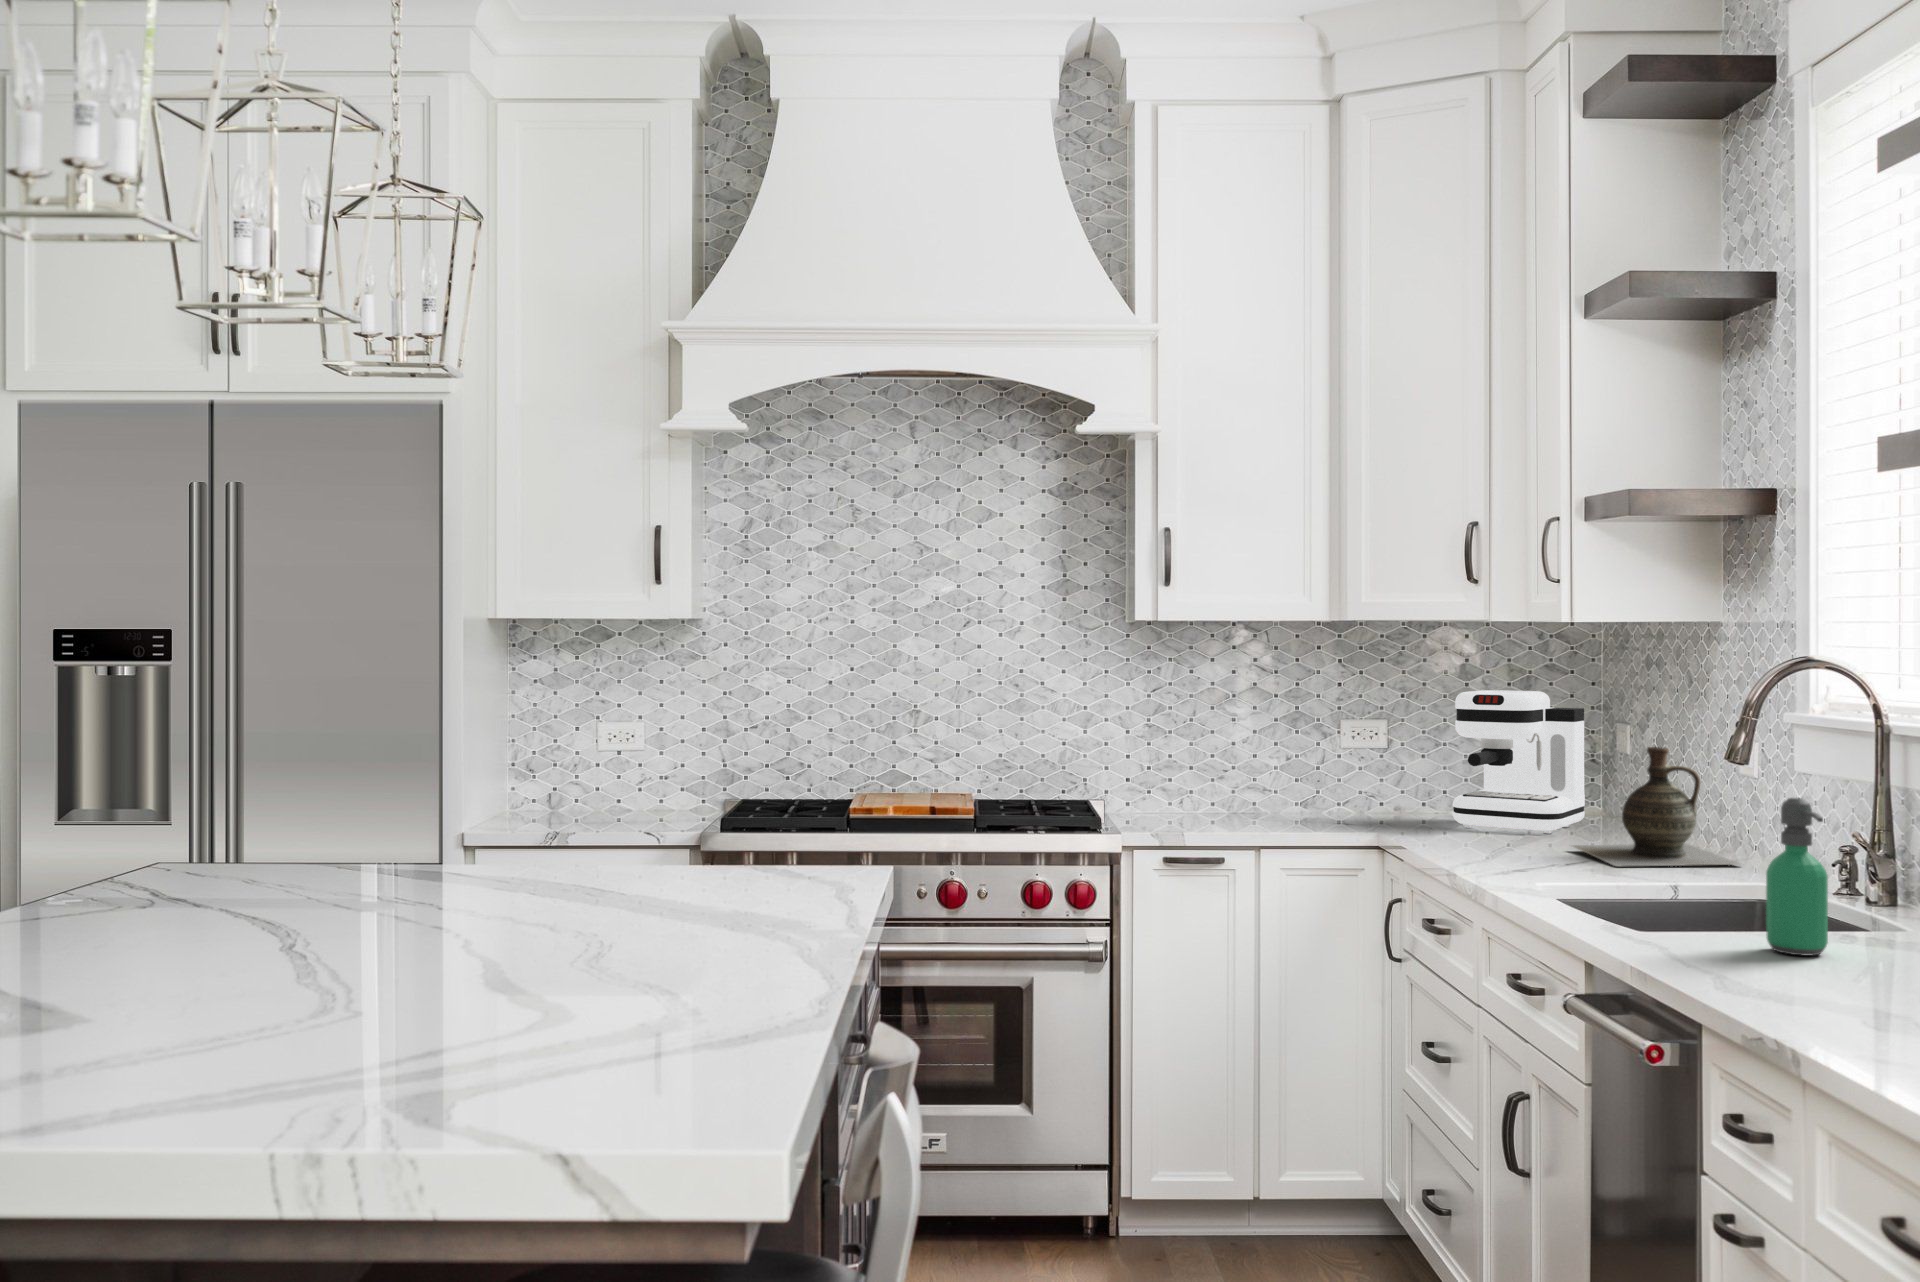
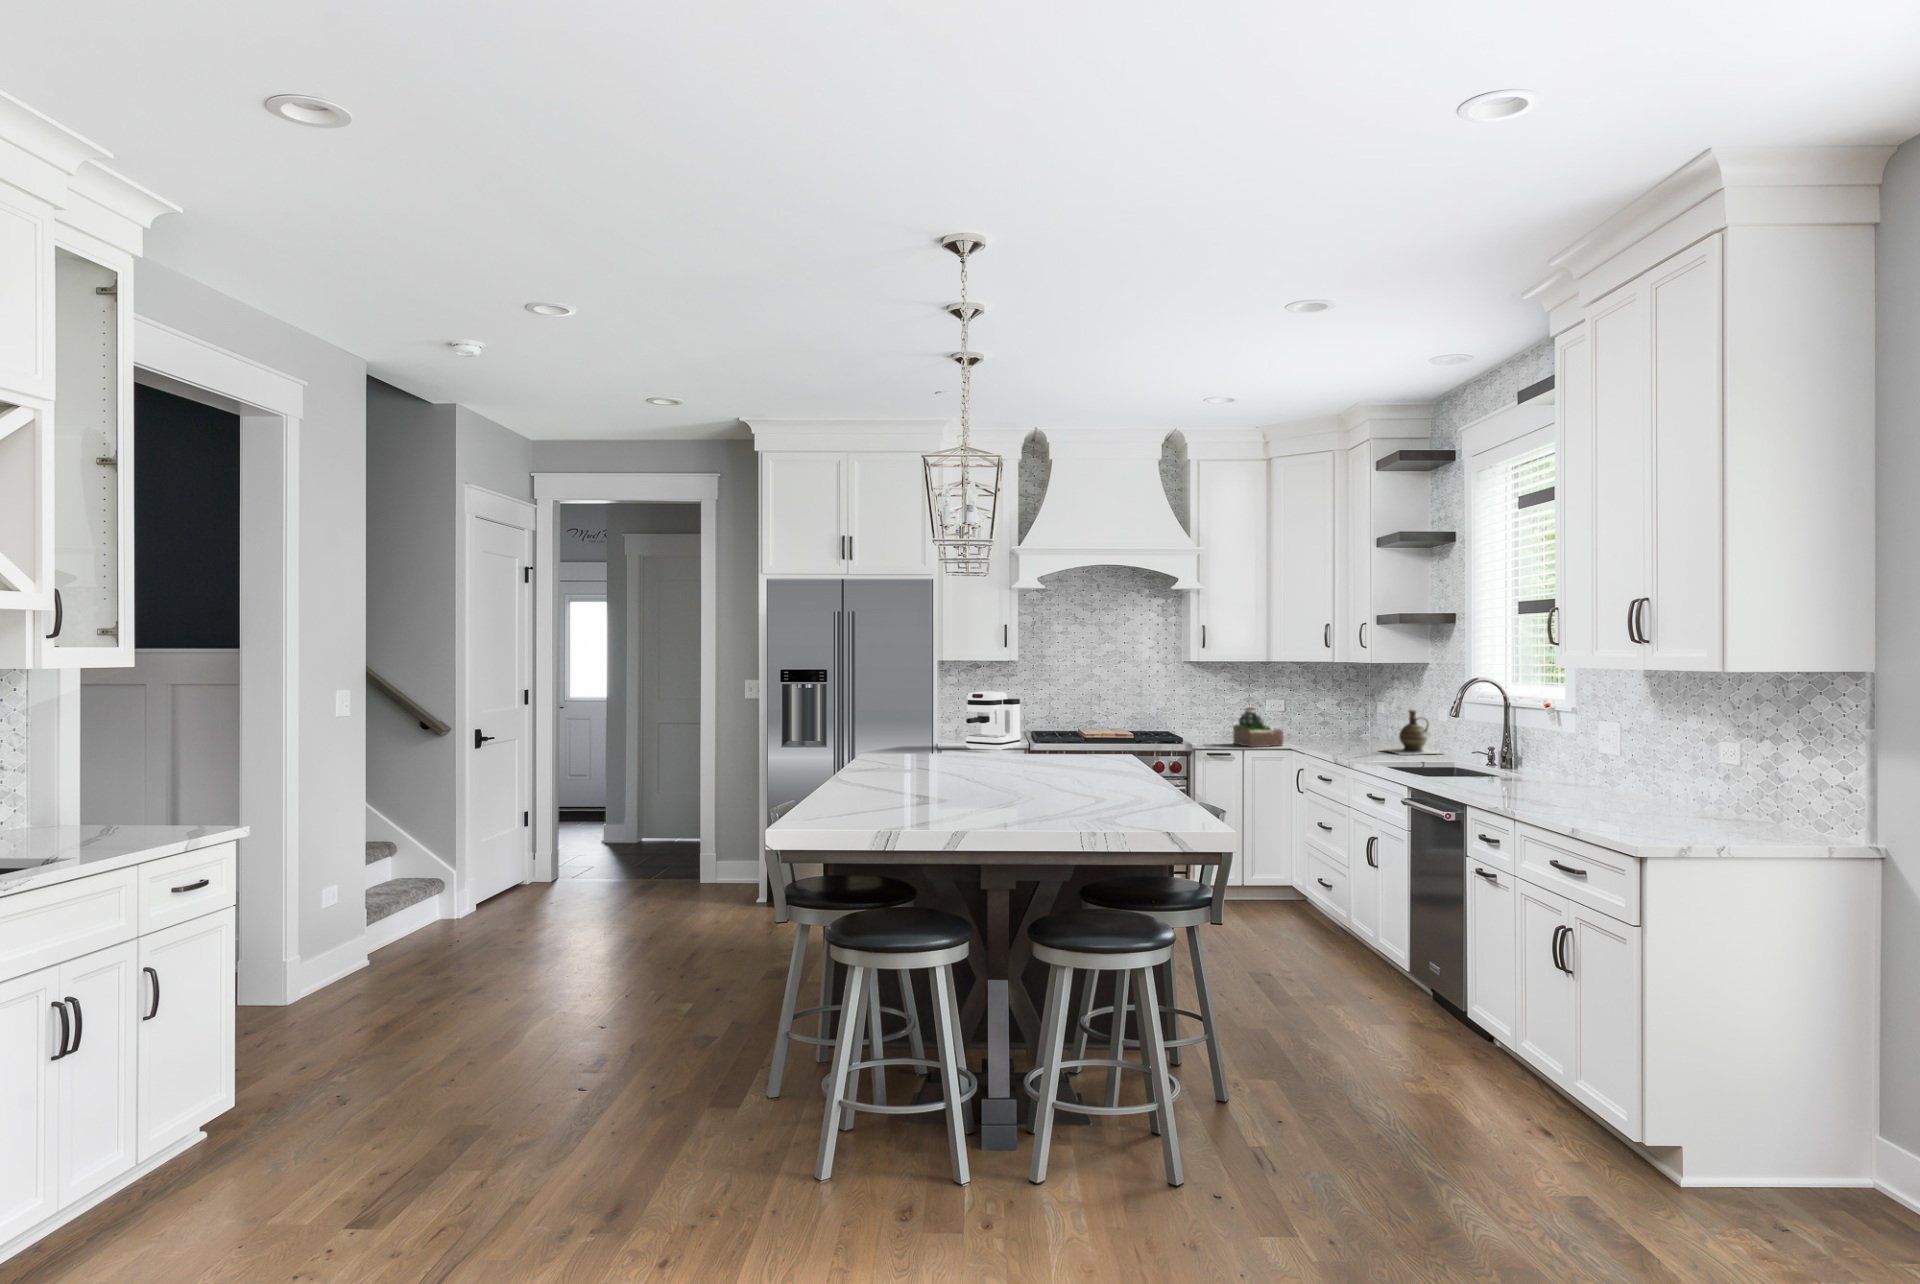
coffee maker: present [1453,690,1585,834] -> present [966,692,1021,751]
succulent plant: none [1234,735,1351,833] -> present [1233,707,1284,747]
soap dispenser: present [1766,798,1828,956] -> none [1475,726,1495,776]

